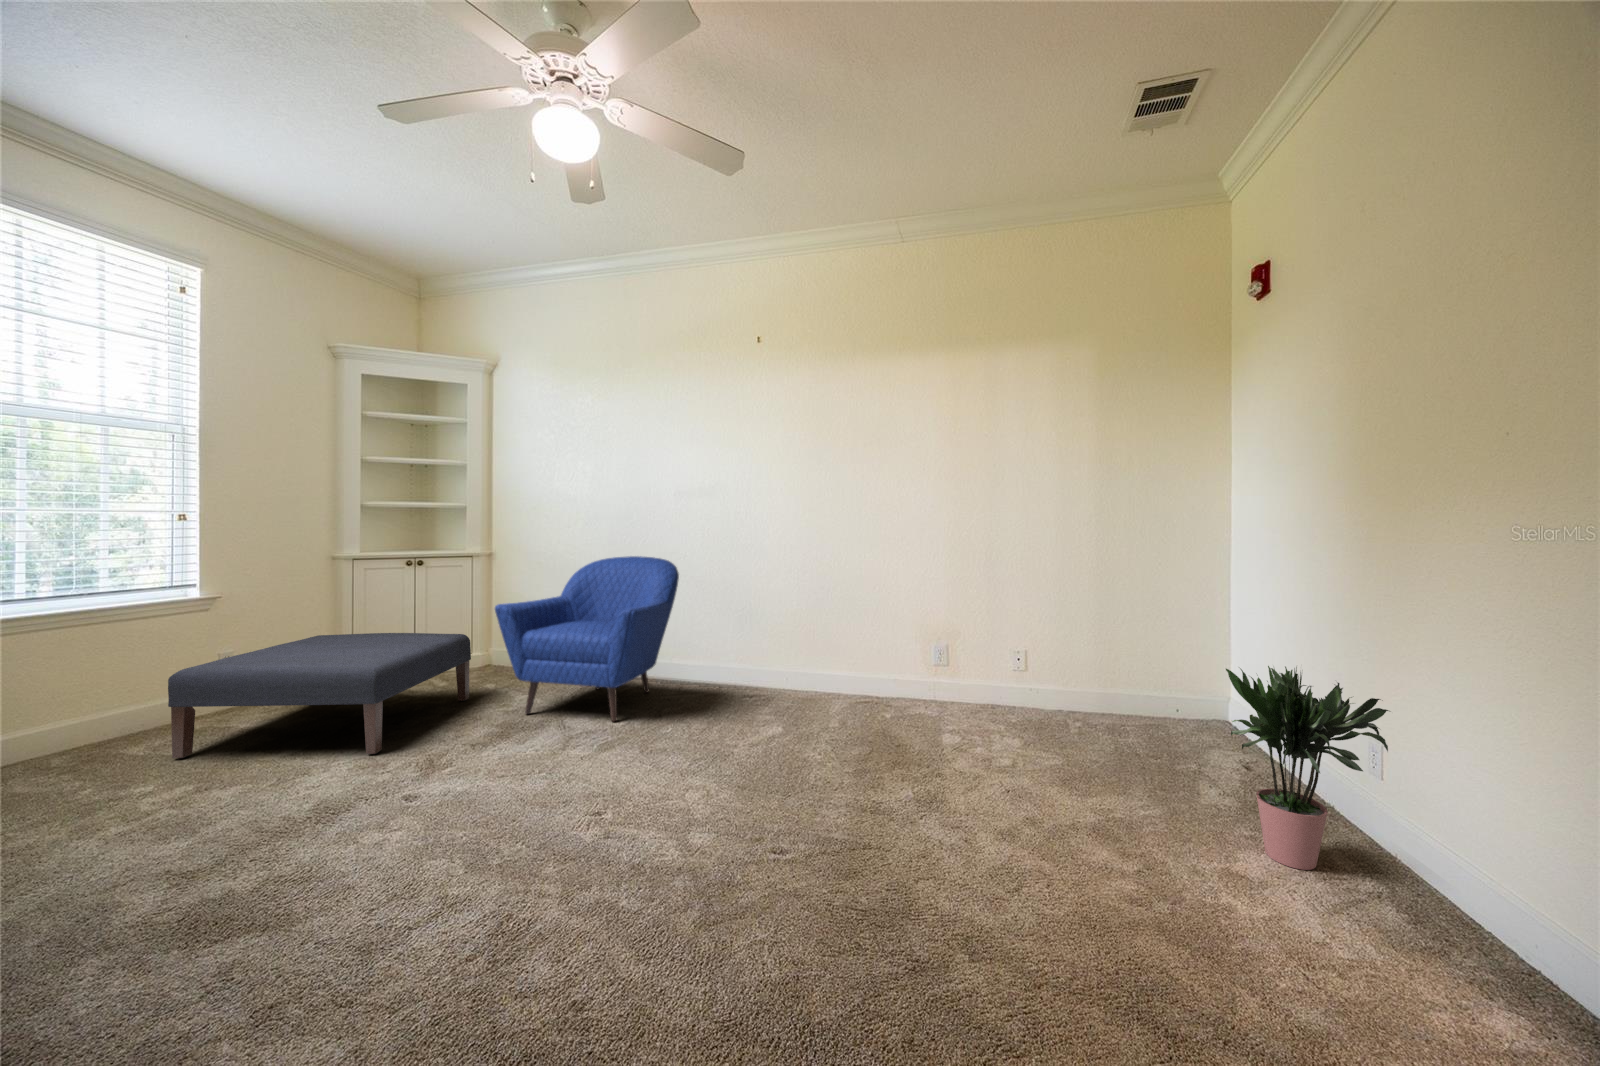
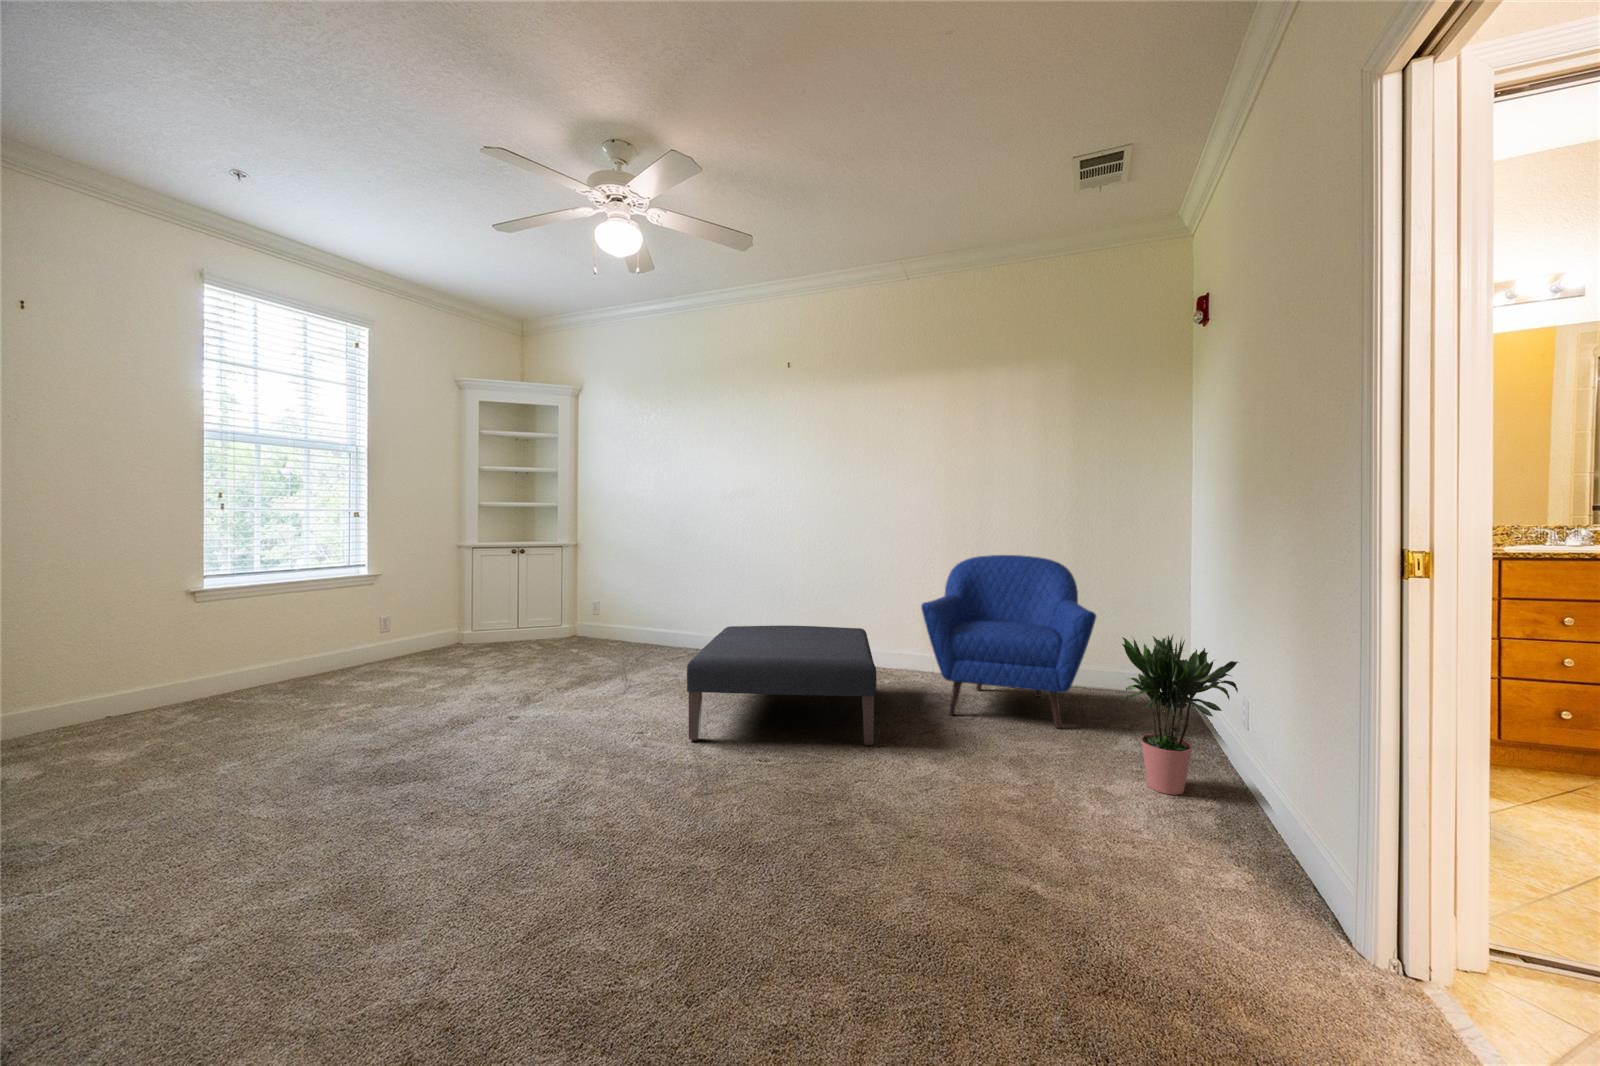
armchair: present [495,556,679,721] -> present [921,555,1096,728]
ottoman: present [168,633,471,758] -> present [687,626,877,745]

